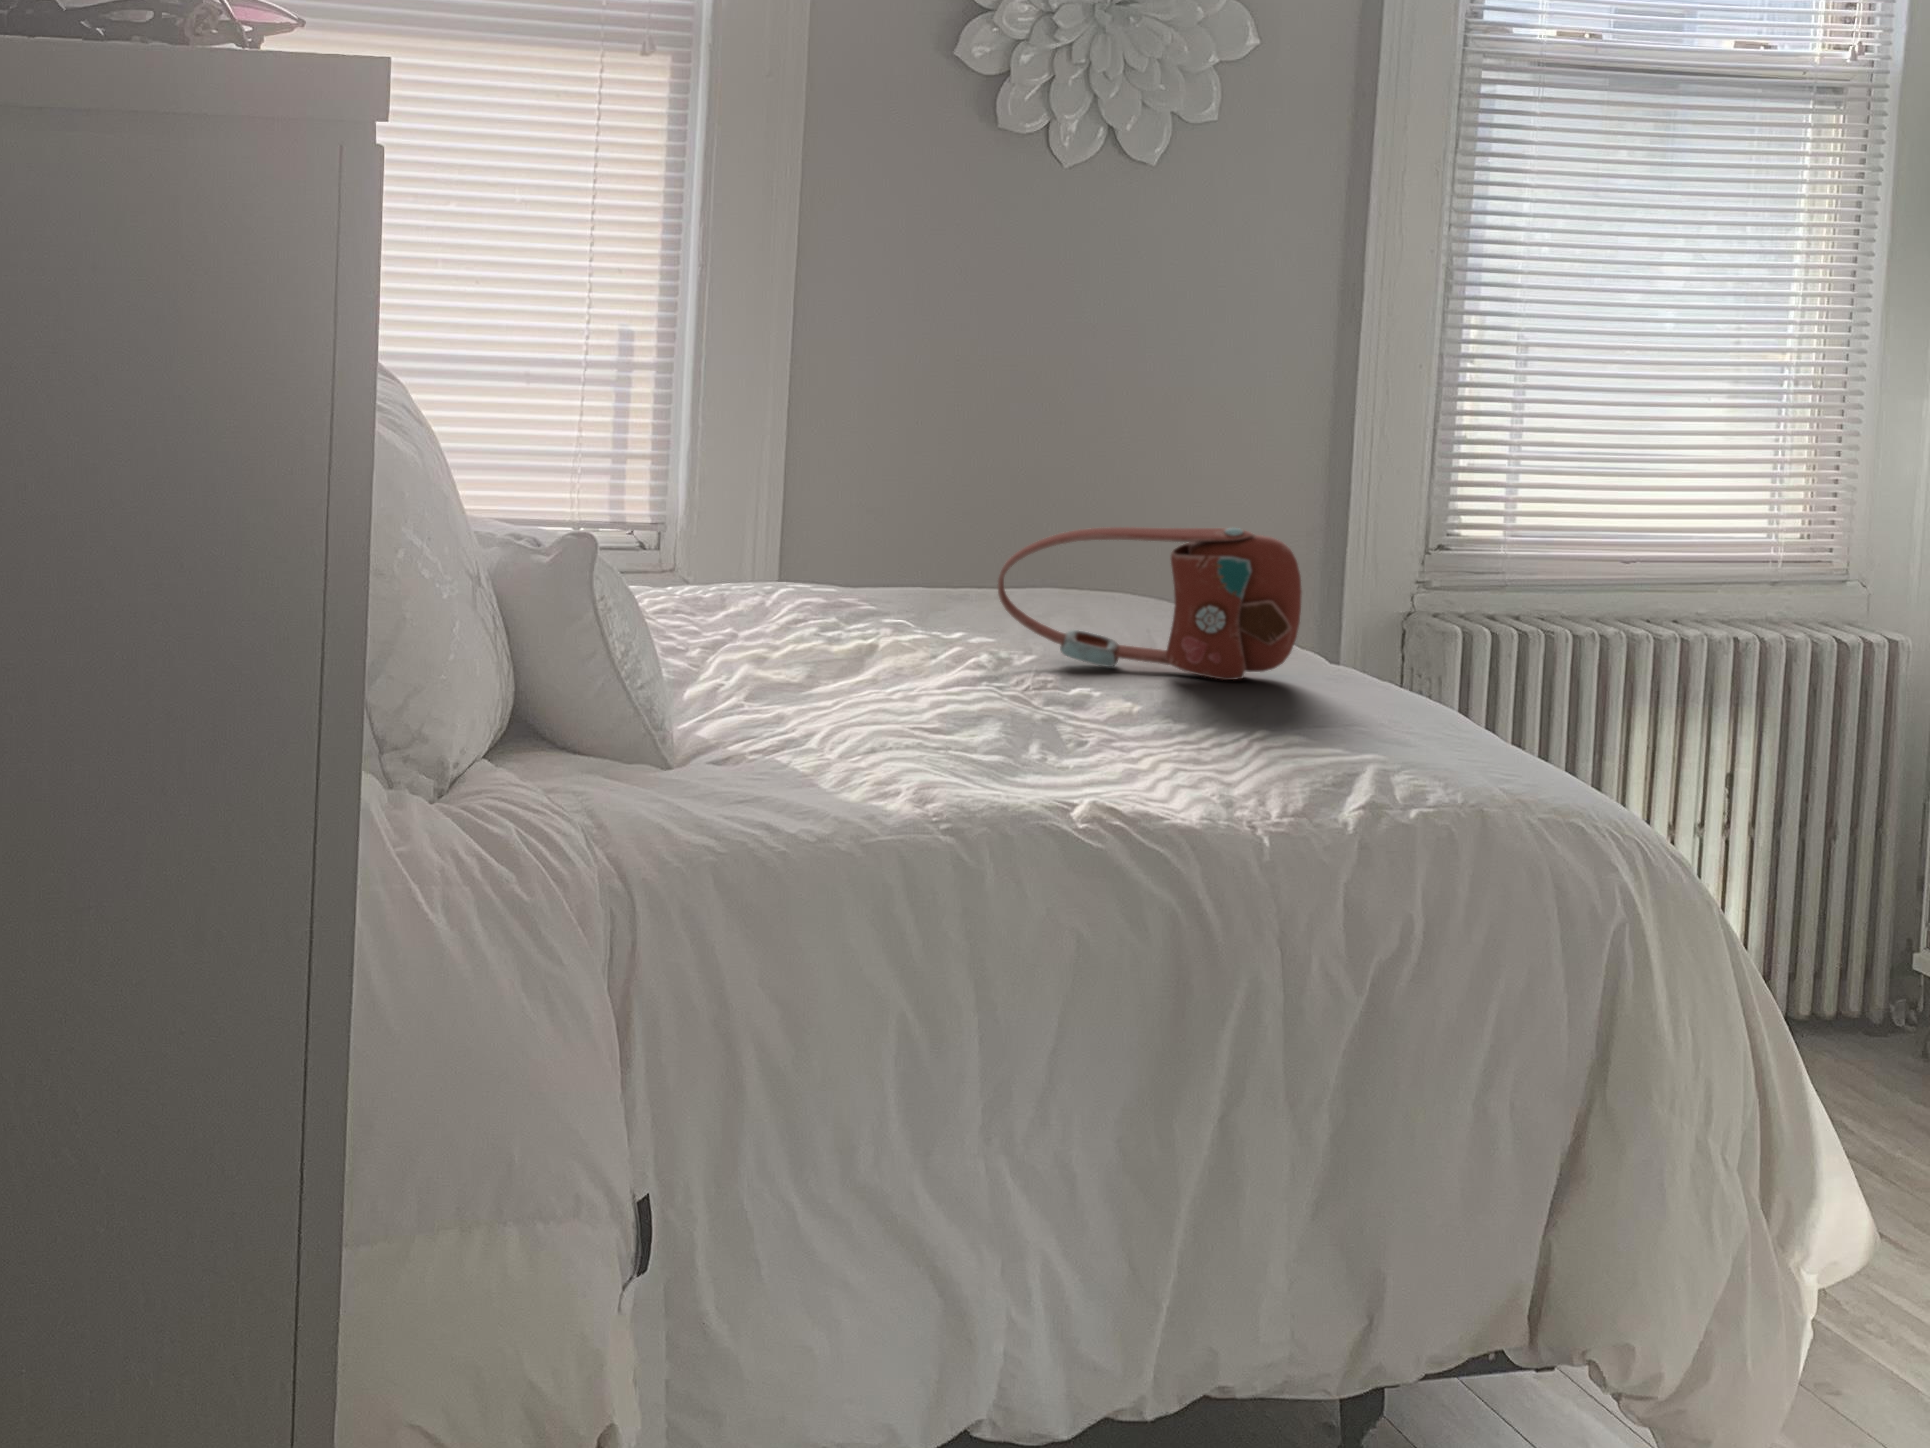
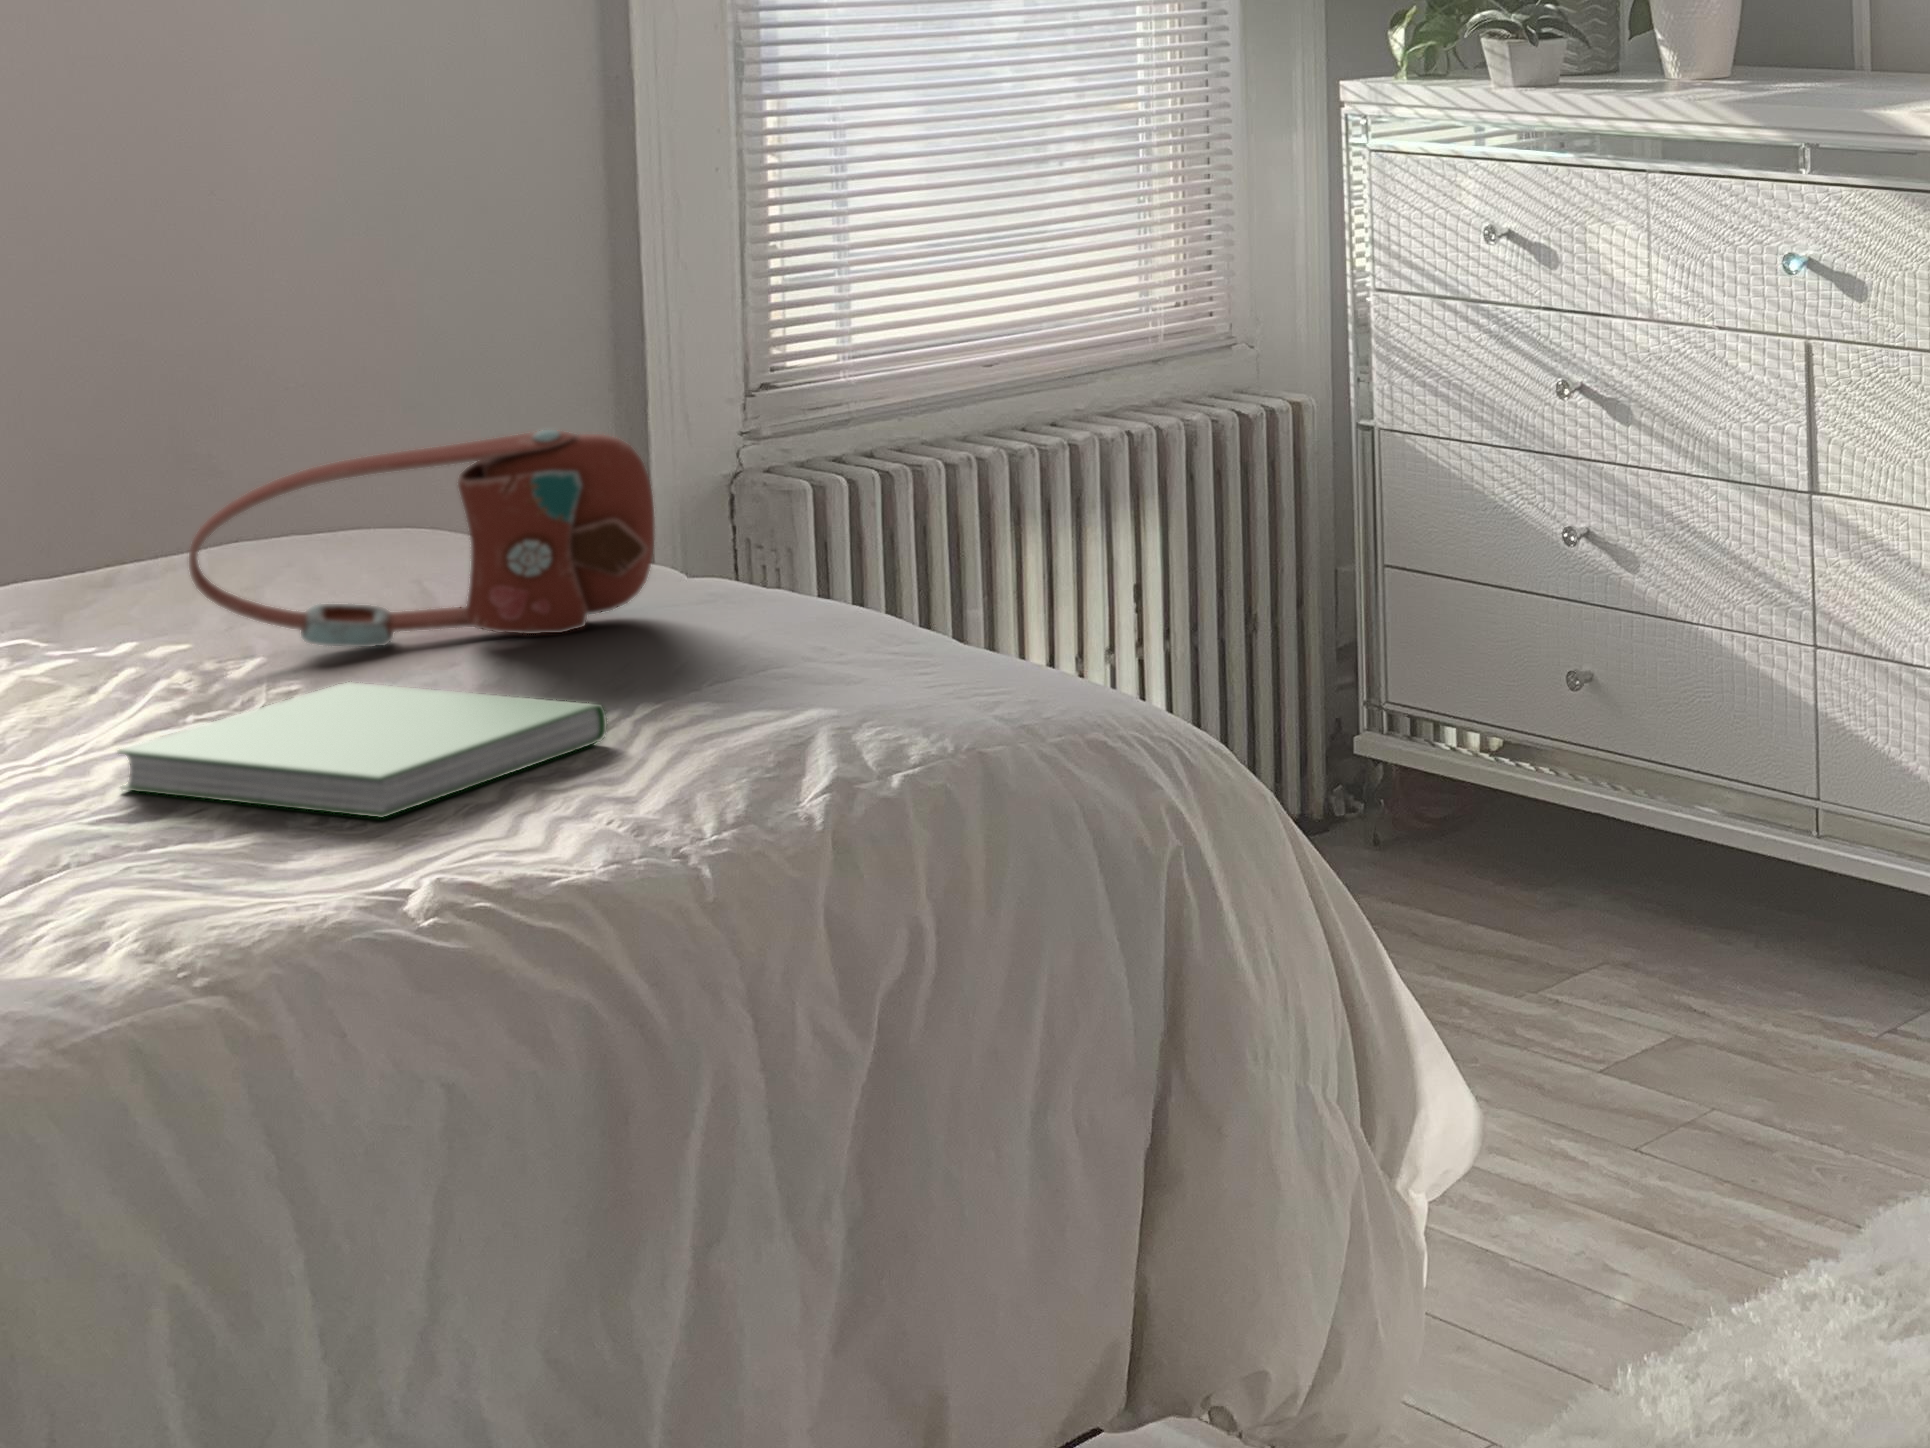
hardcover book: none [930,678,1231,762] -> present [118,682,607,818]

